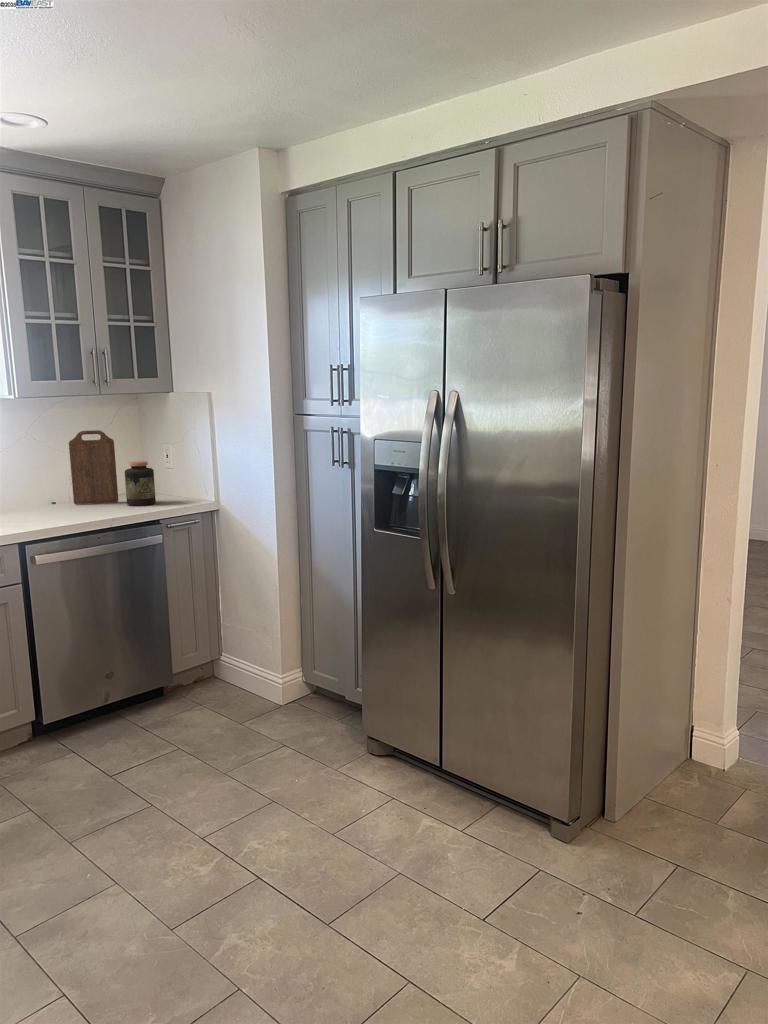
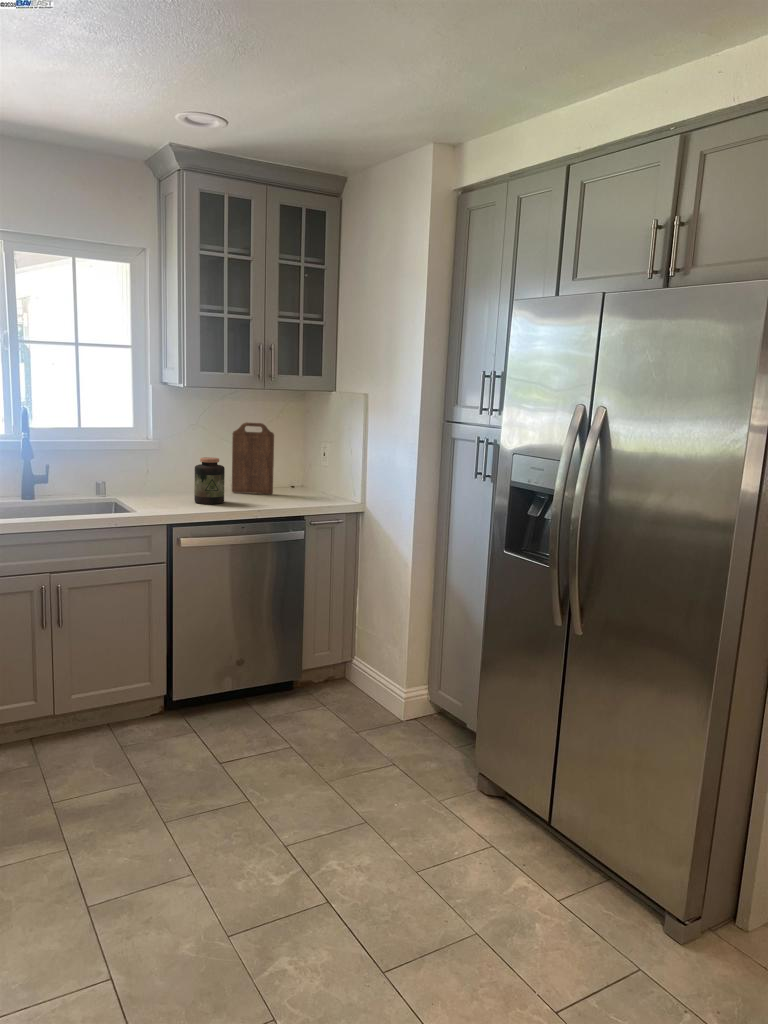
jar: present [125,461,156,506] -> present [194,457,225,504]

